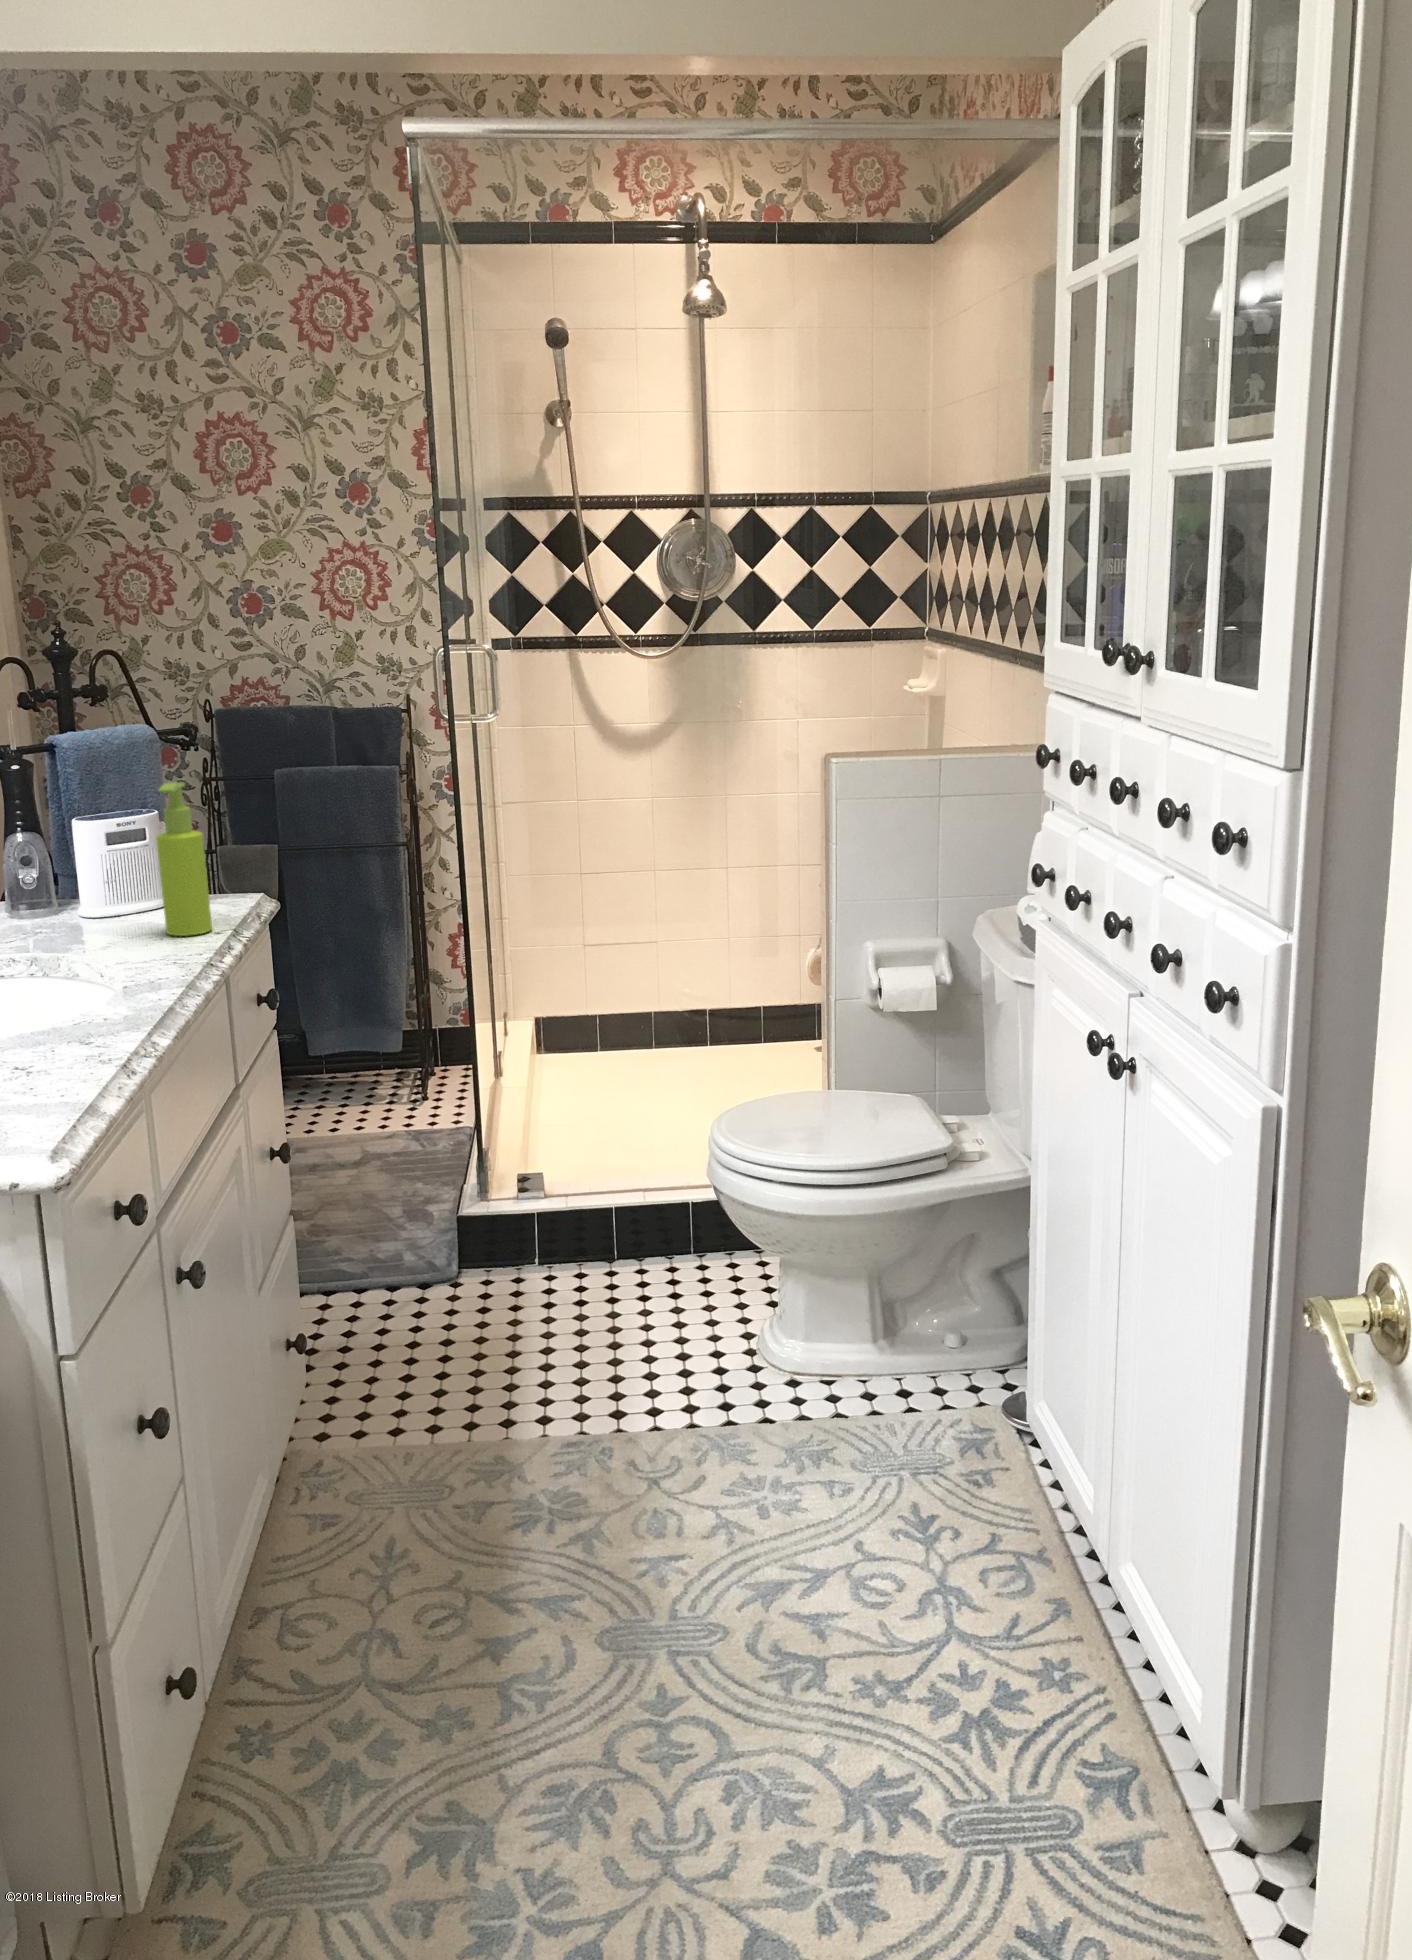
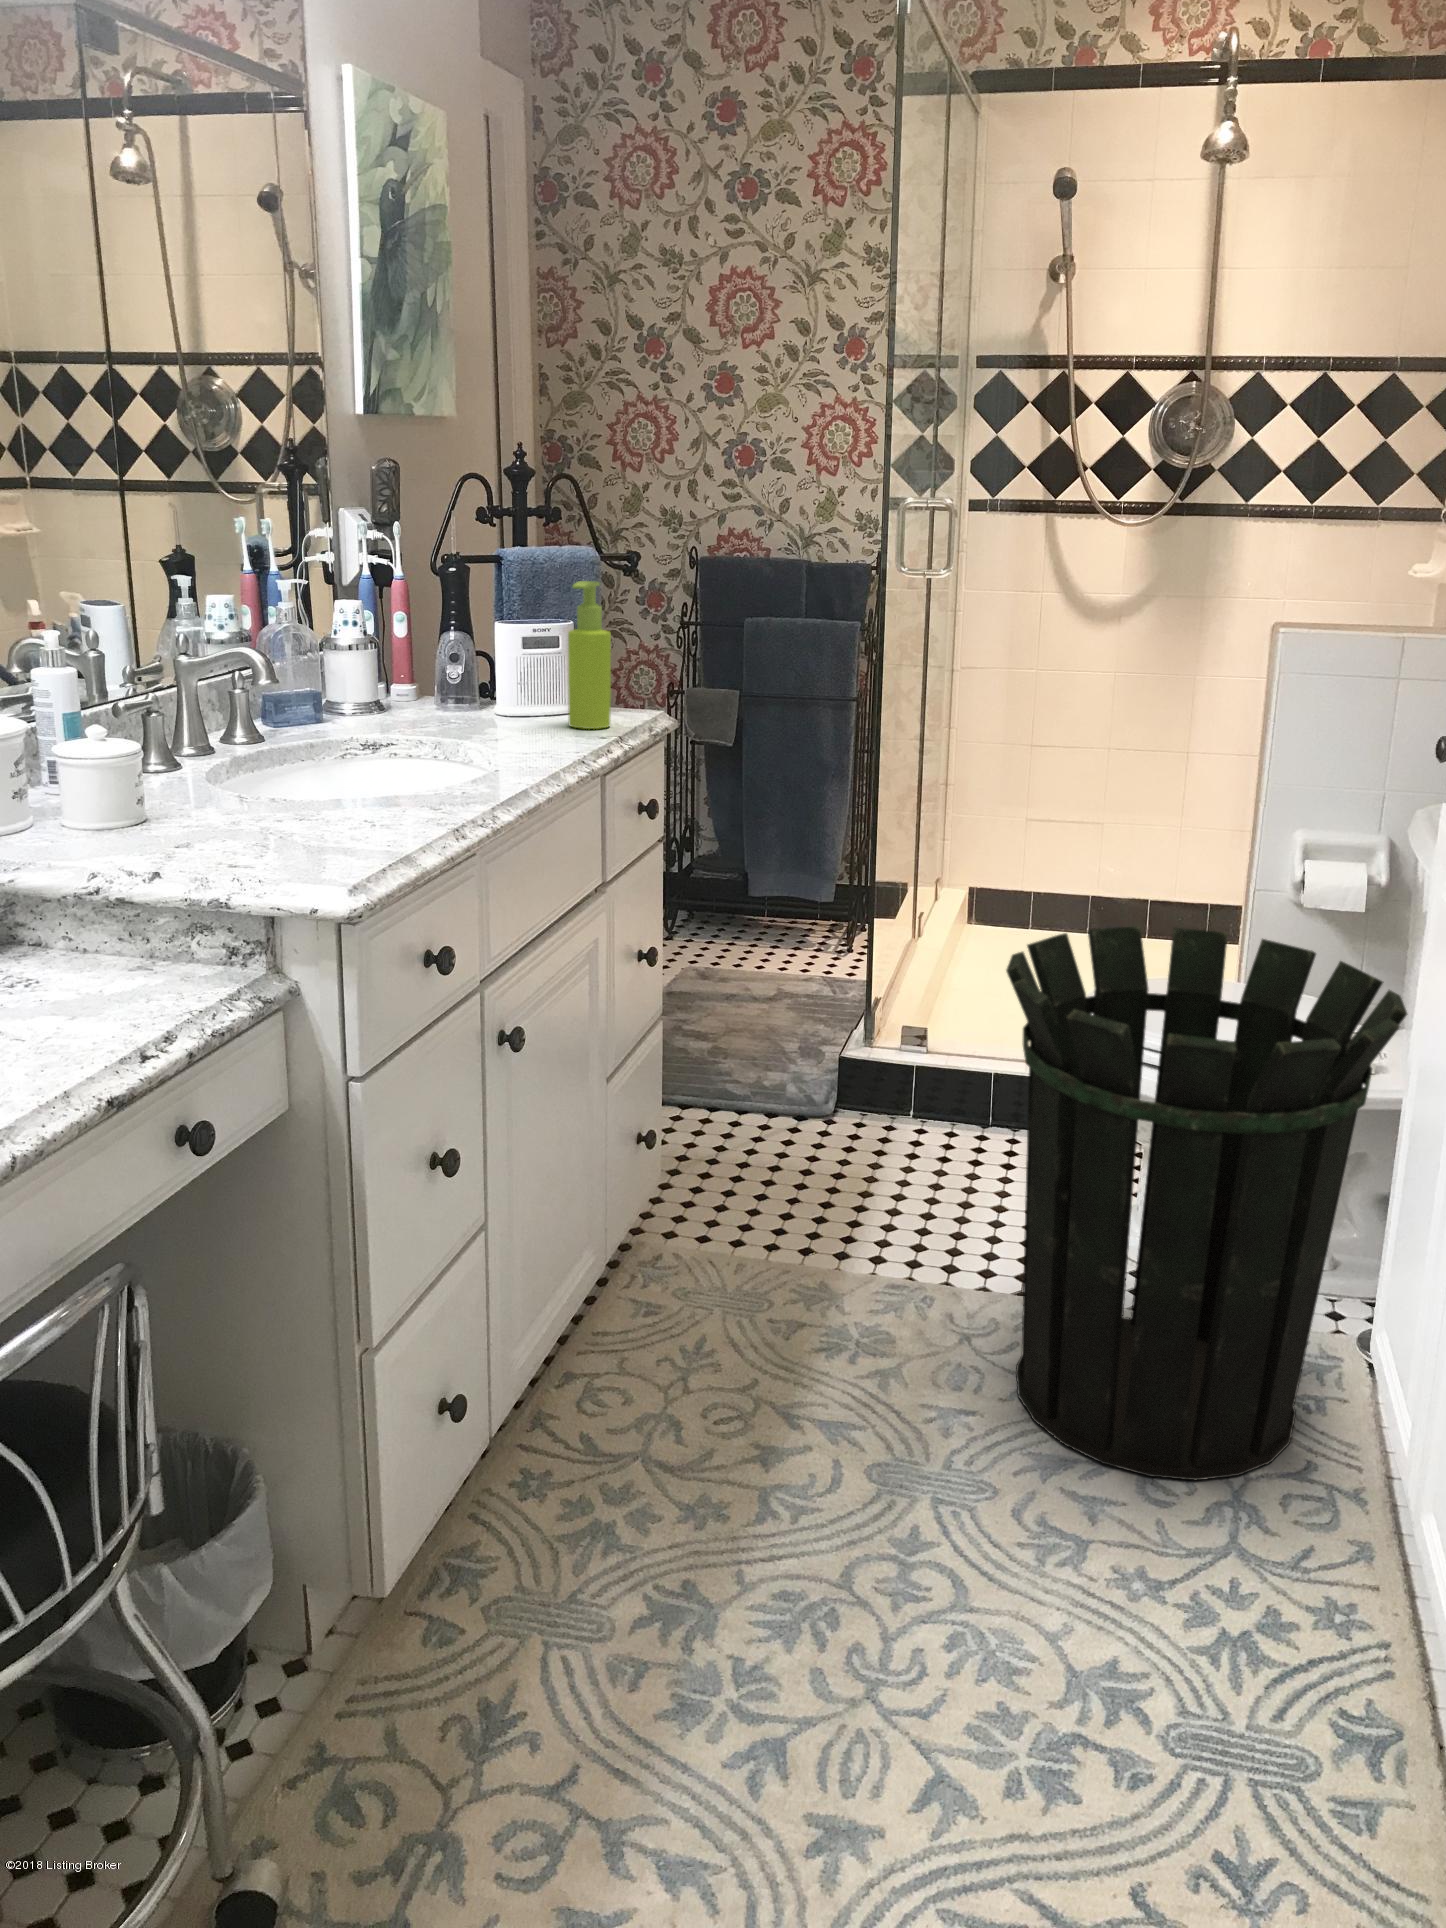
waste bin: none [660,1054,1024,1582] -> present [1006,926,1408,1480]

